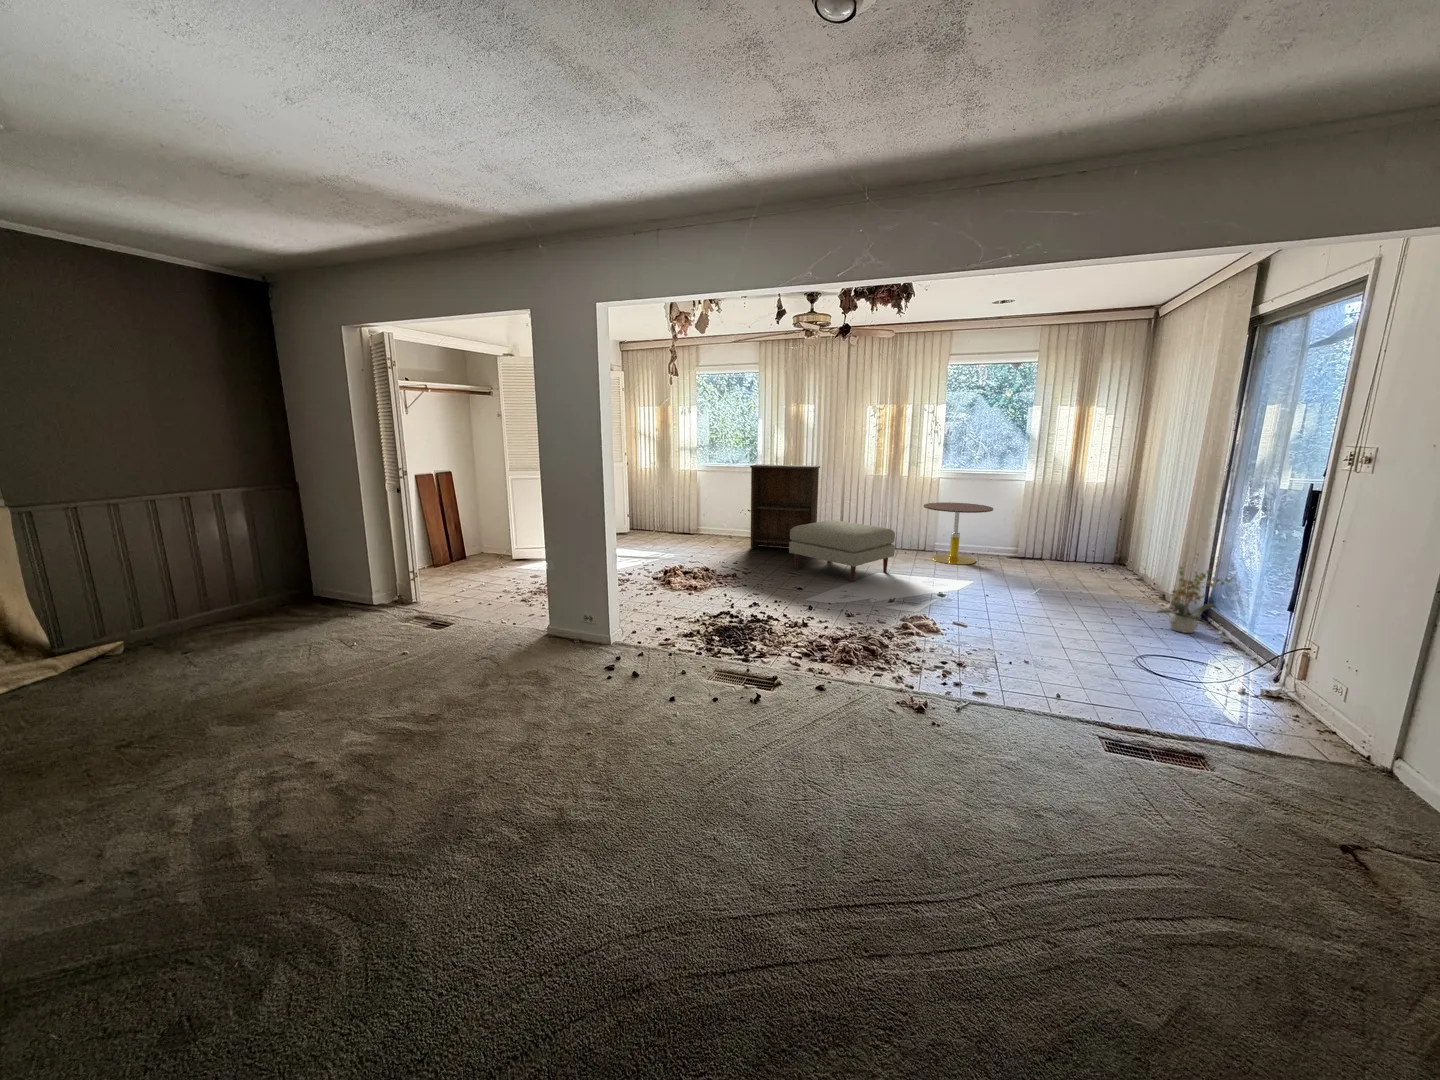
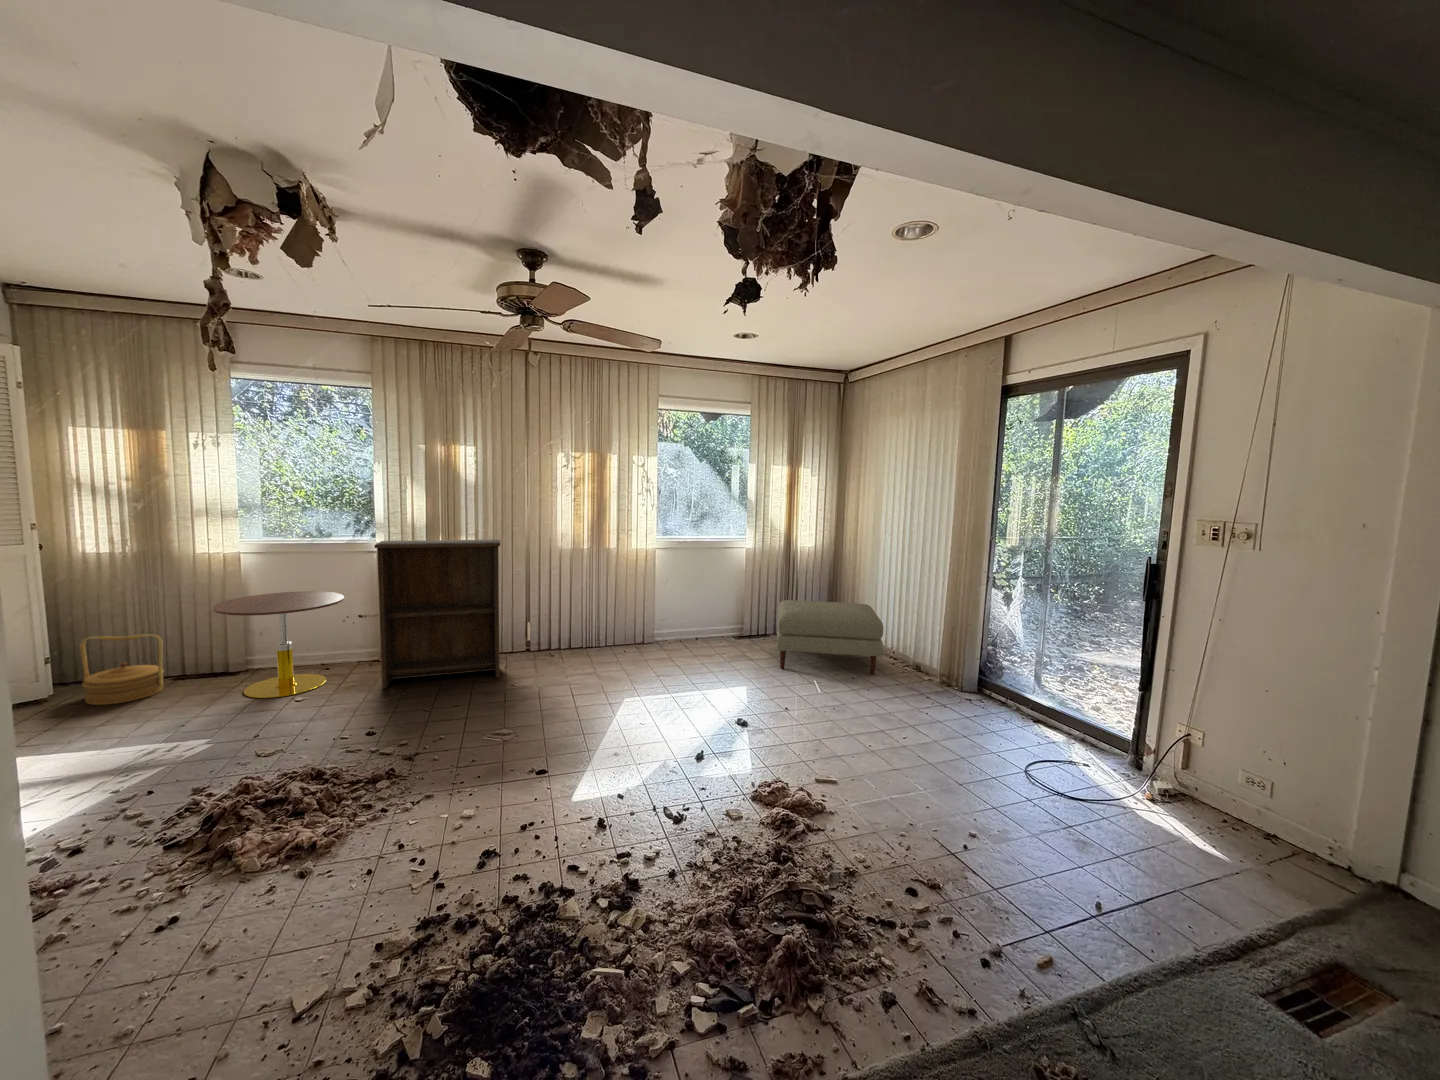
side table: present [924,502,993,565] -> present [213,591,344,698]
woven basket: none [639,506,666,538] -> present [80,634,164,705]
ottoman: present [789,520,895,582] -> present [777,600,883,675]
potted plant: present [1157,566,1229,633] -> none [962,639,1020,714]

